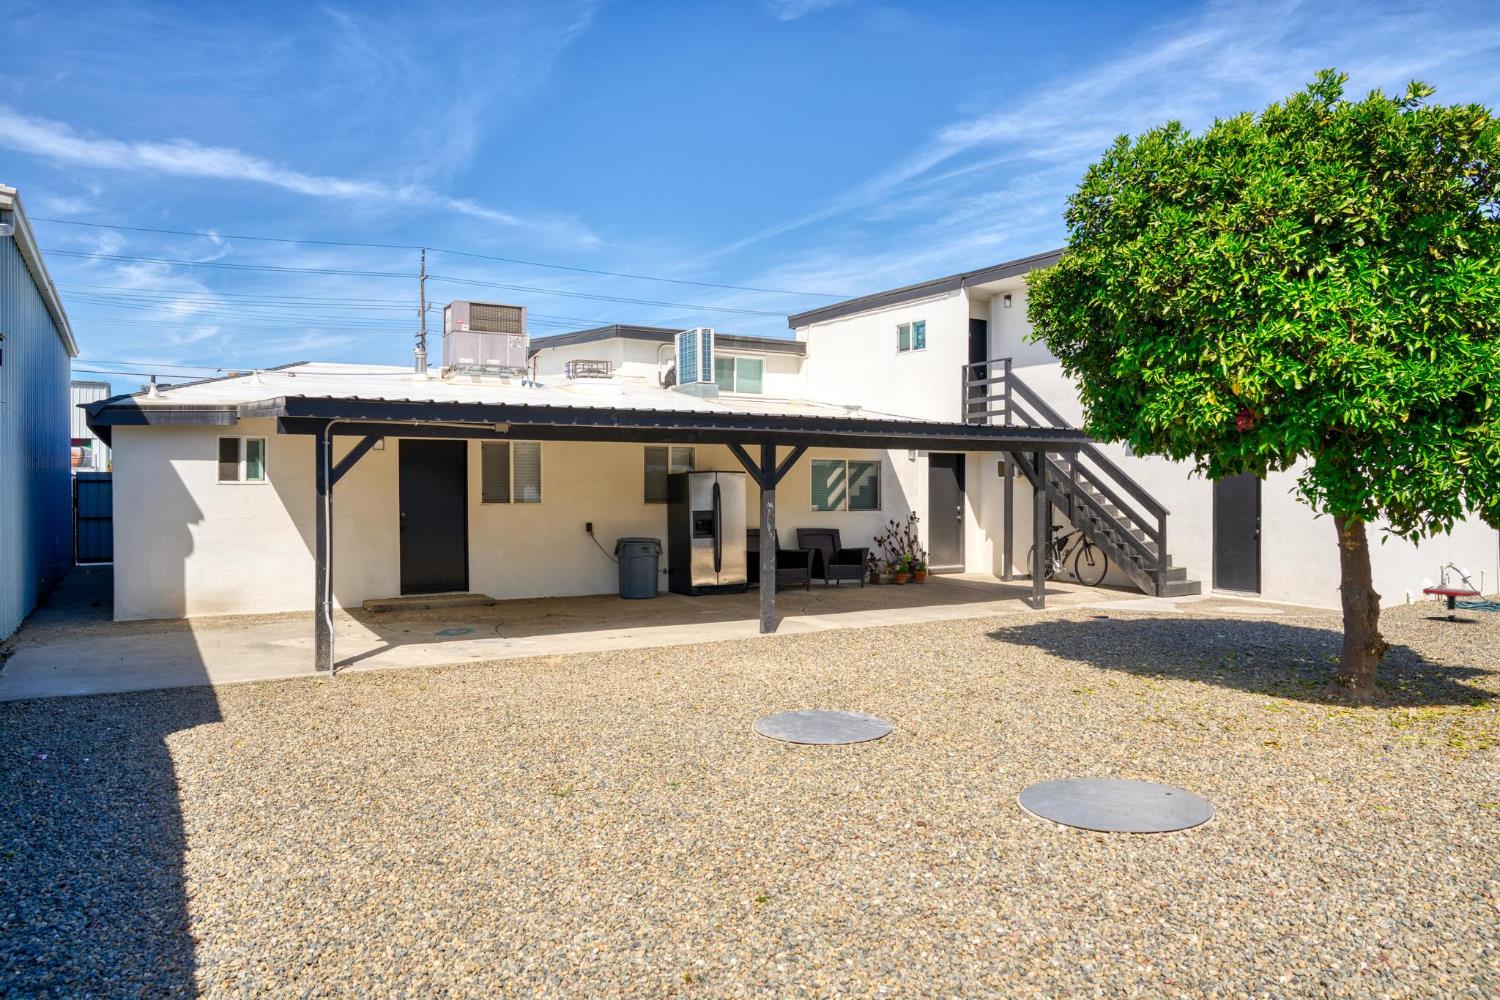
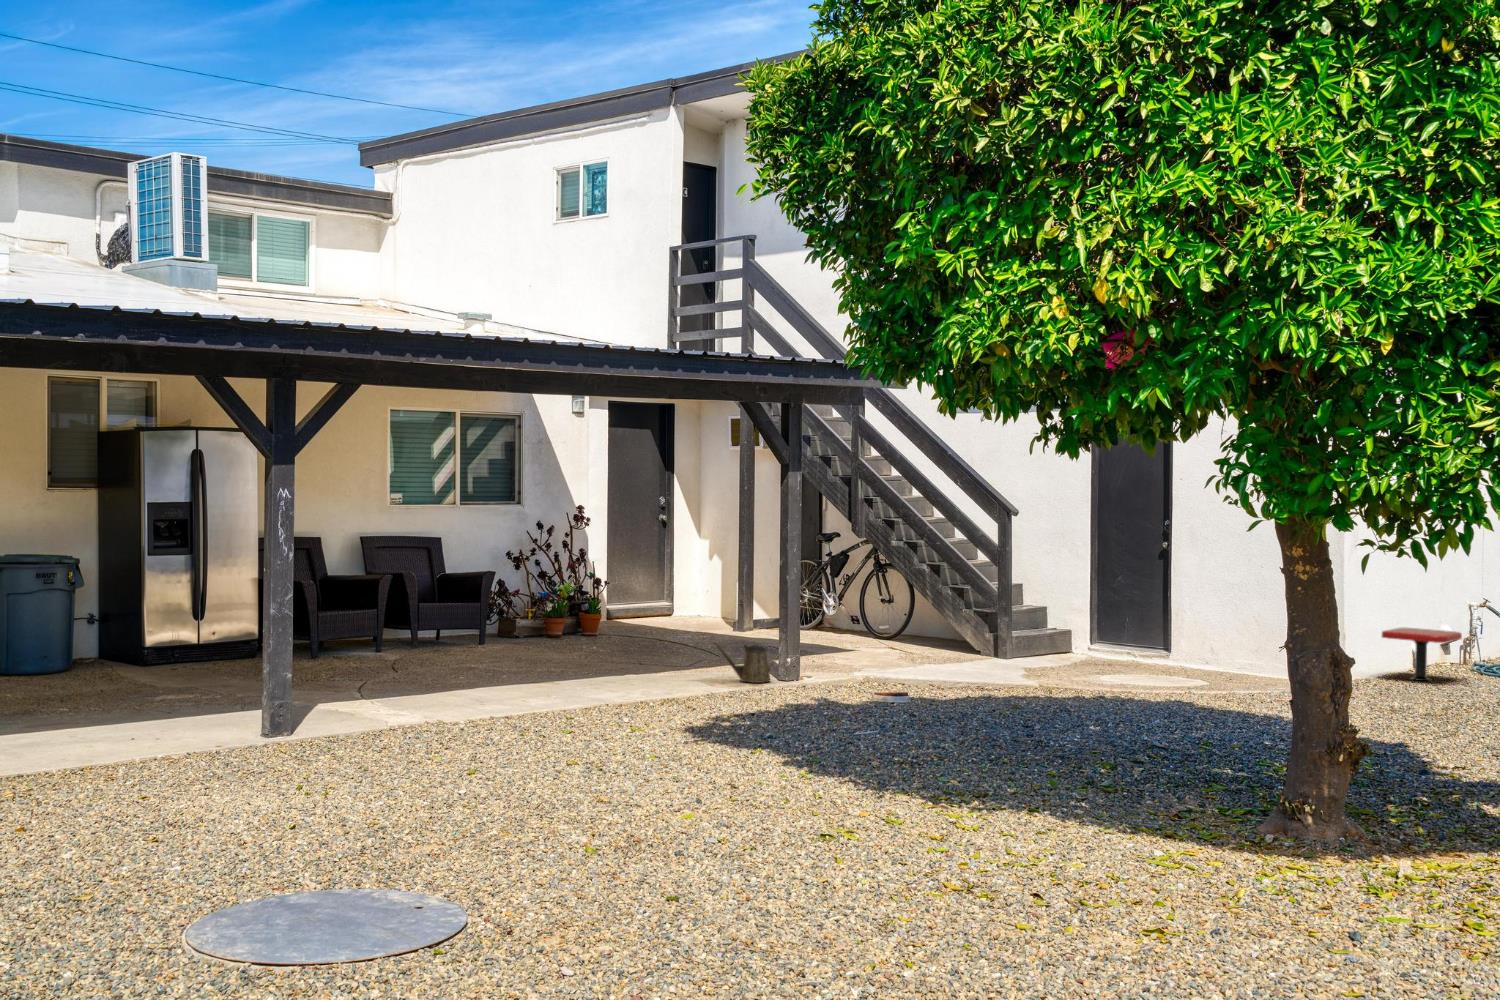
watering can: none [994,583,1033,607] -> present [712,641,774,683]

